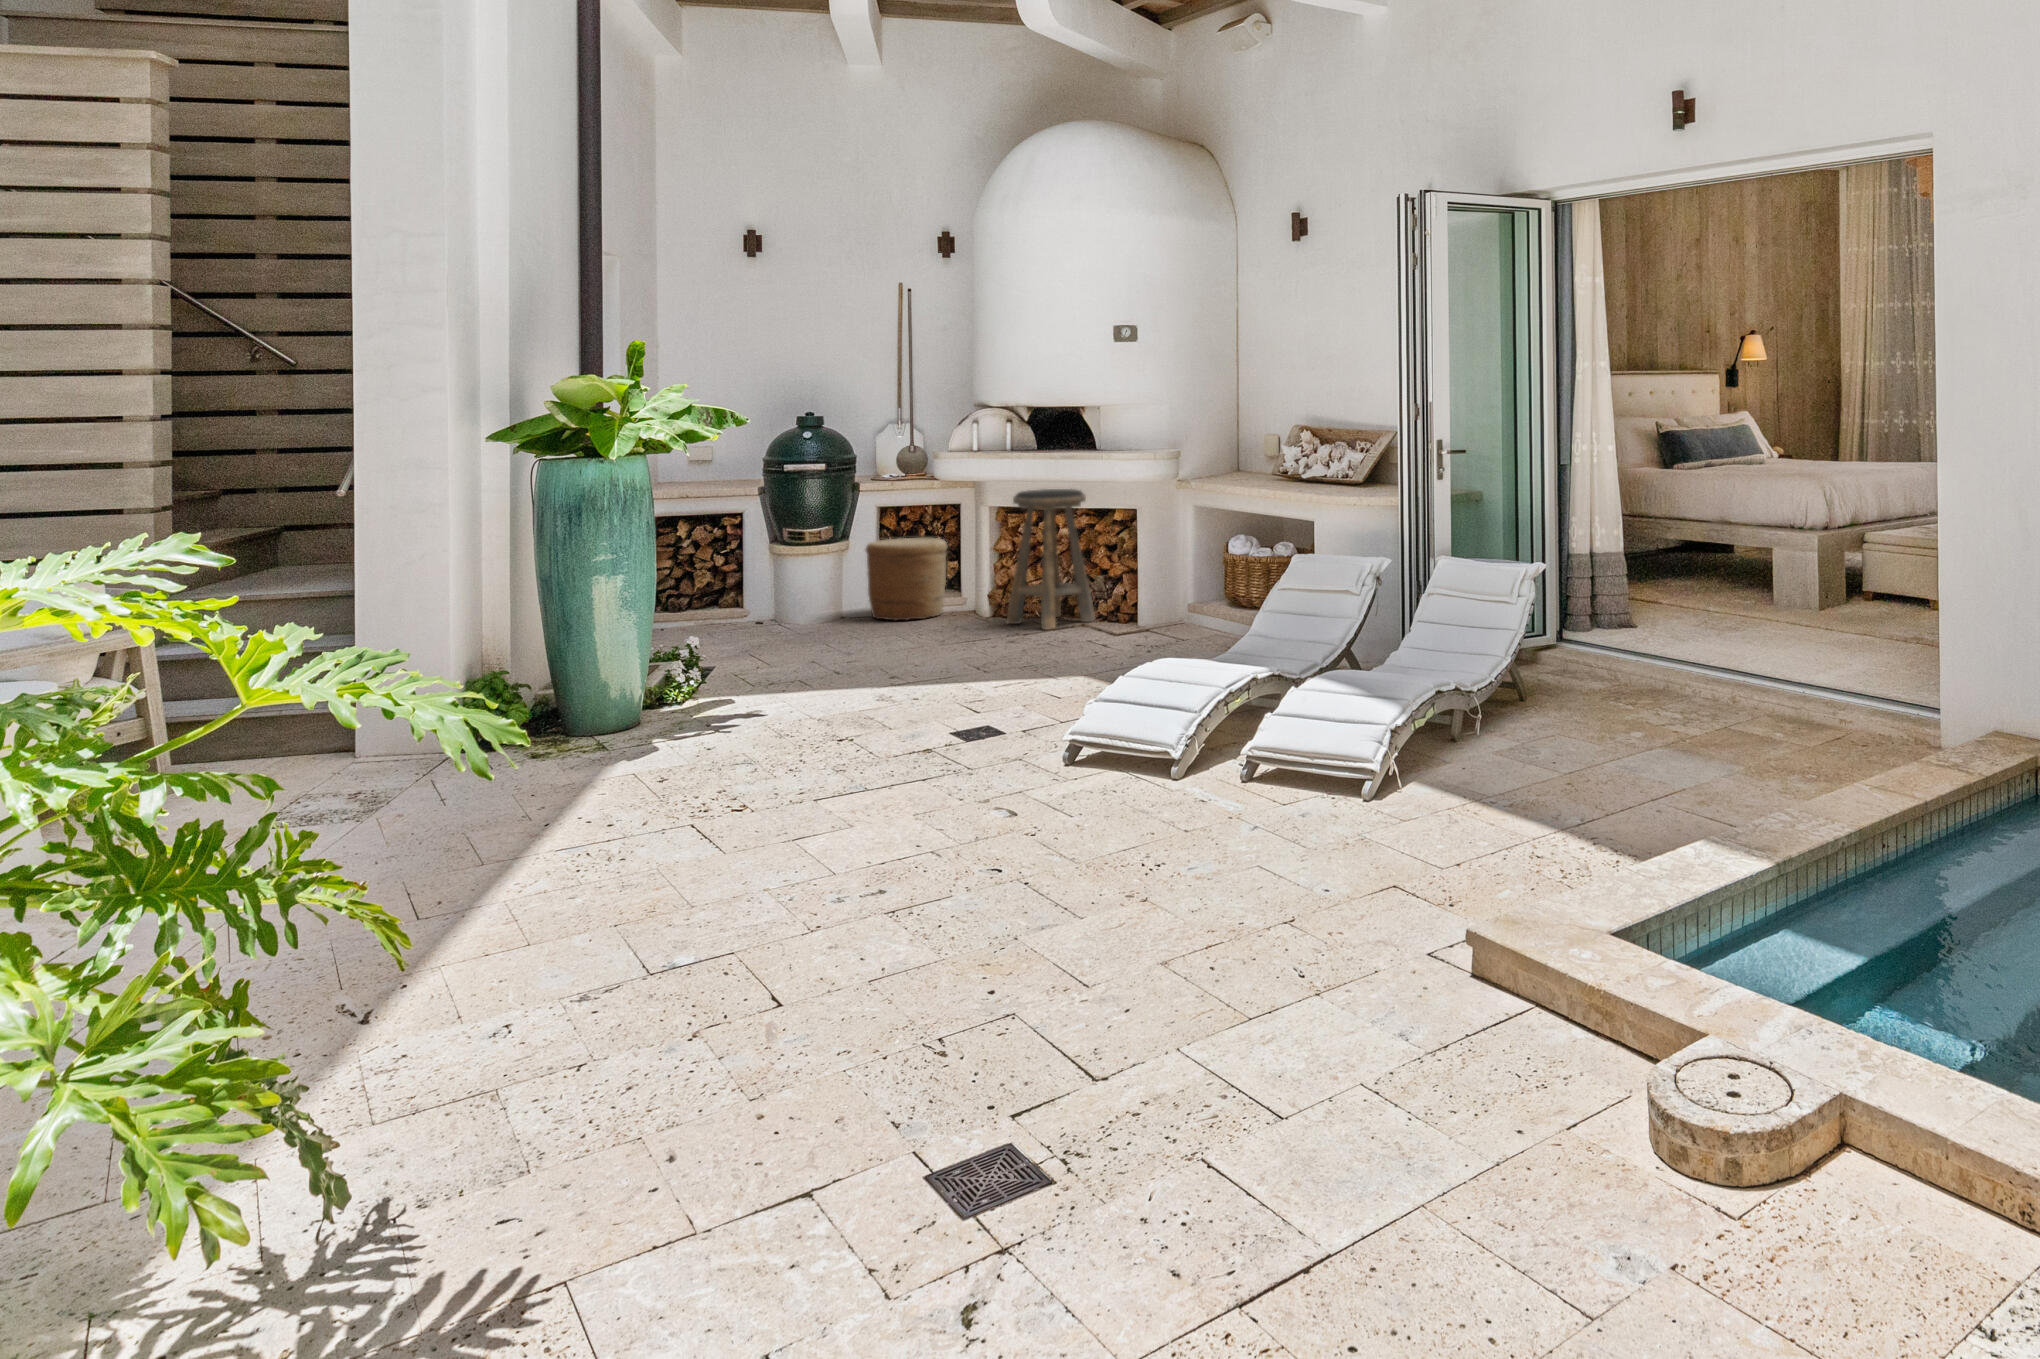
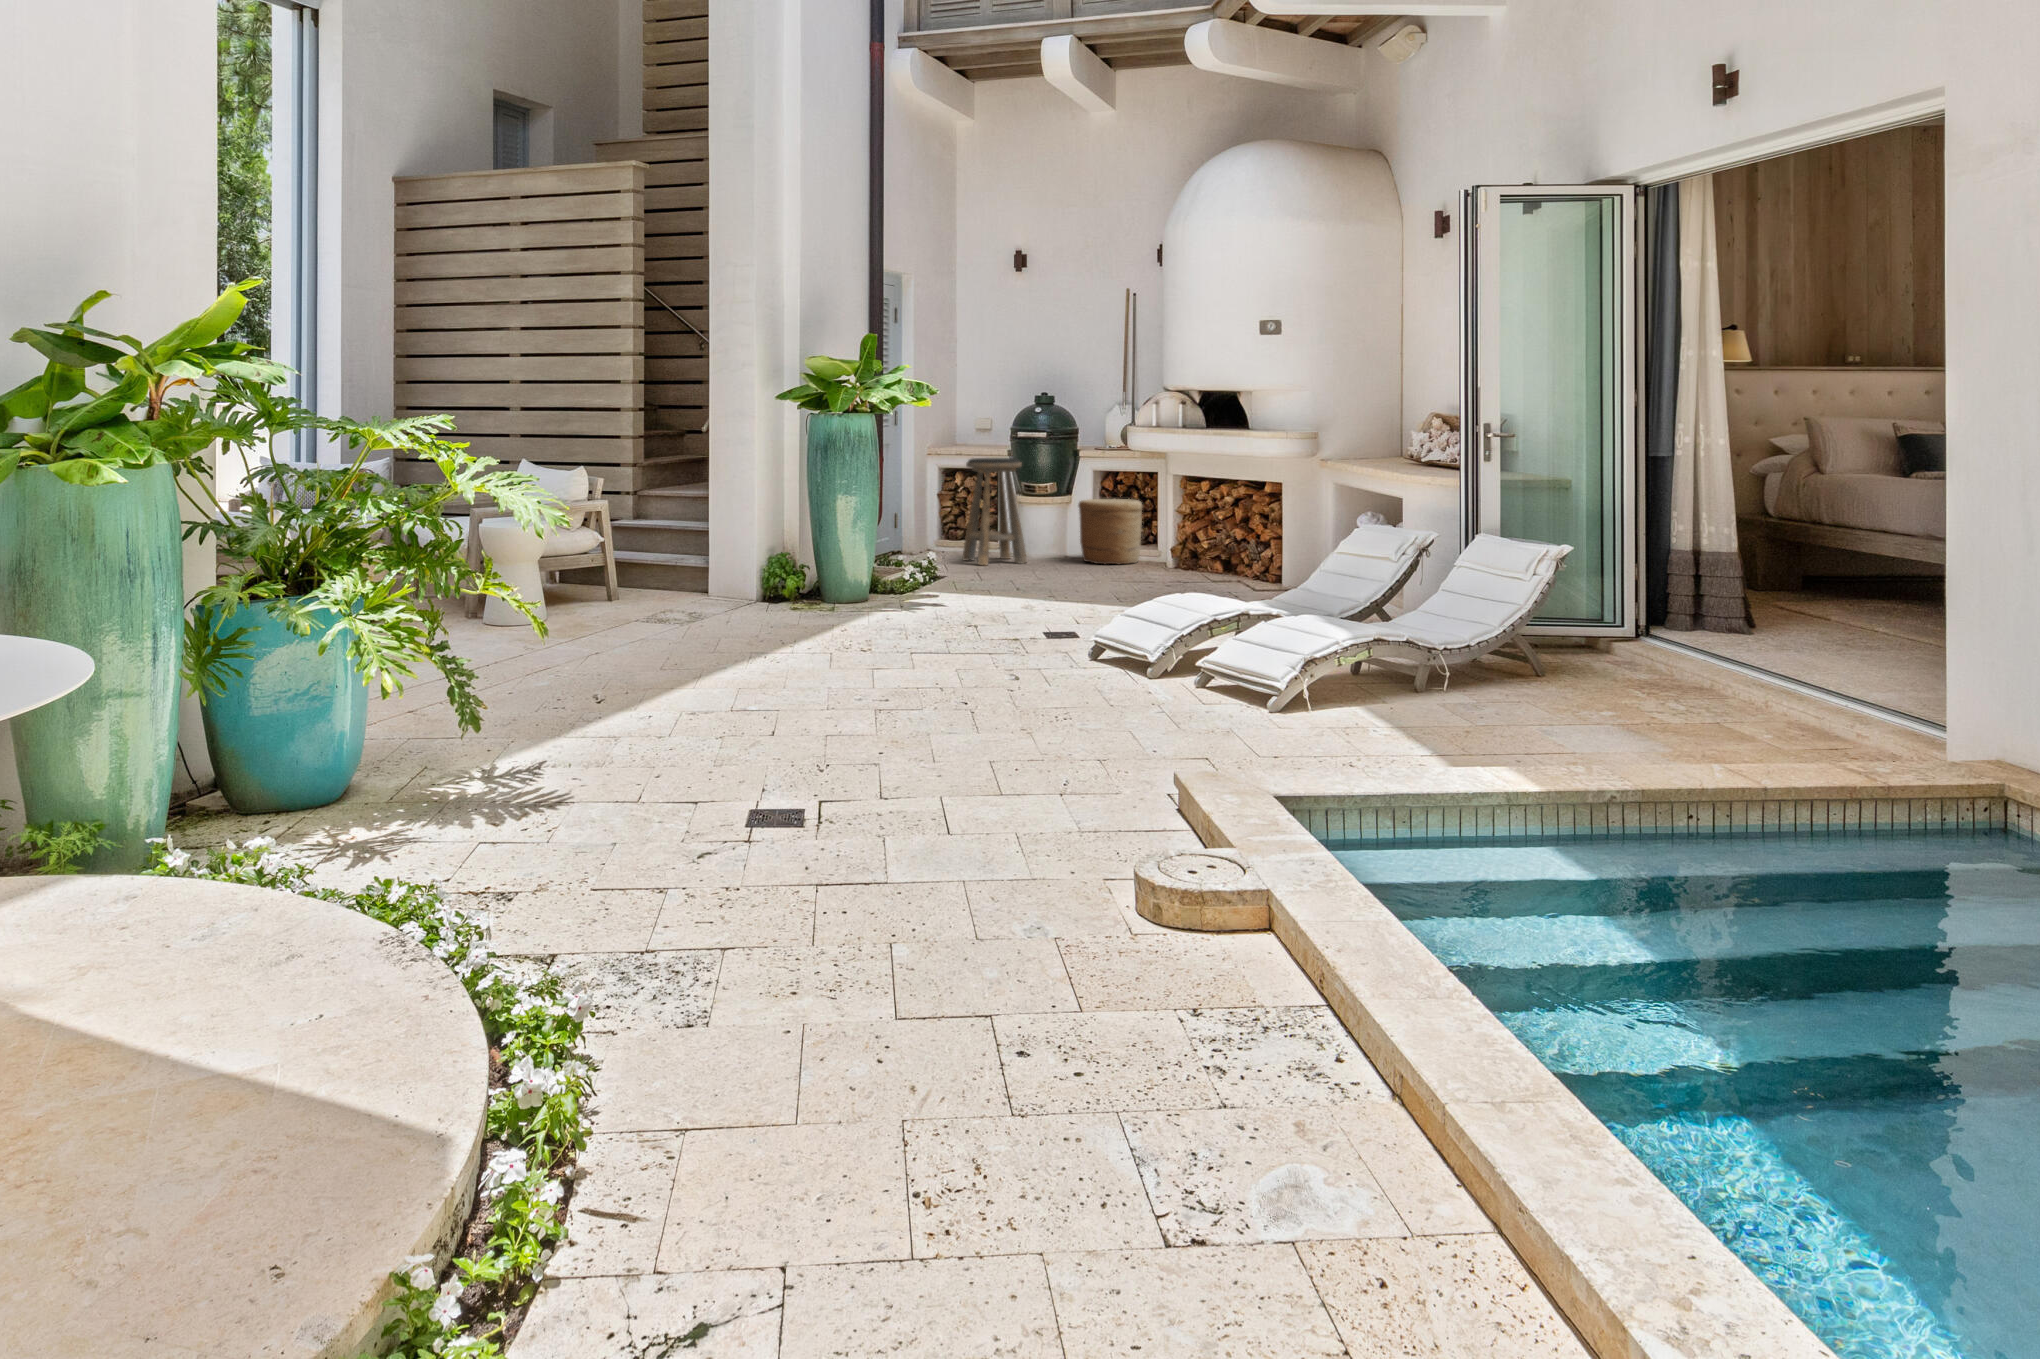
stool: present [1007,489,1095,630] -> present [963,458,1027,566]

